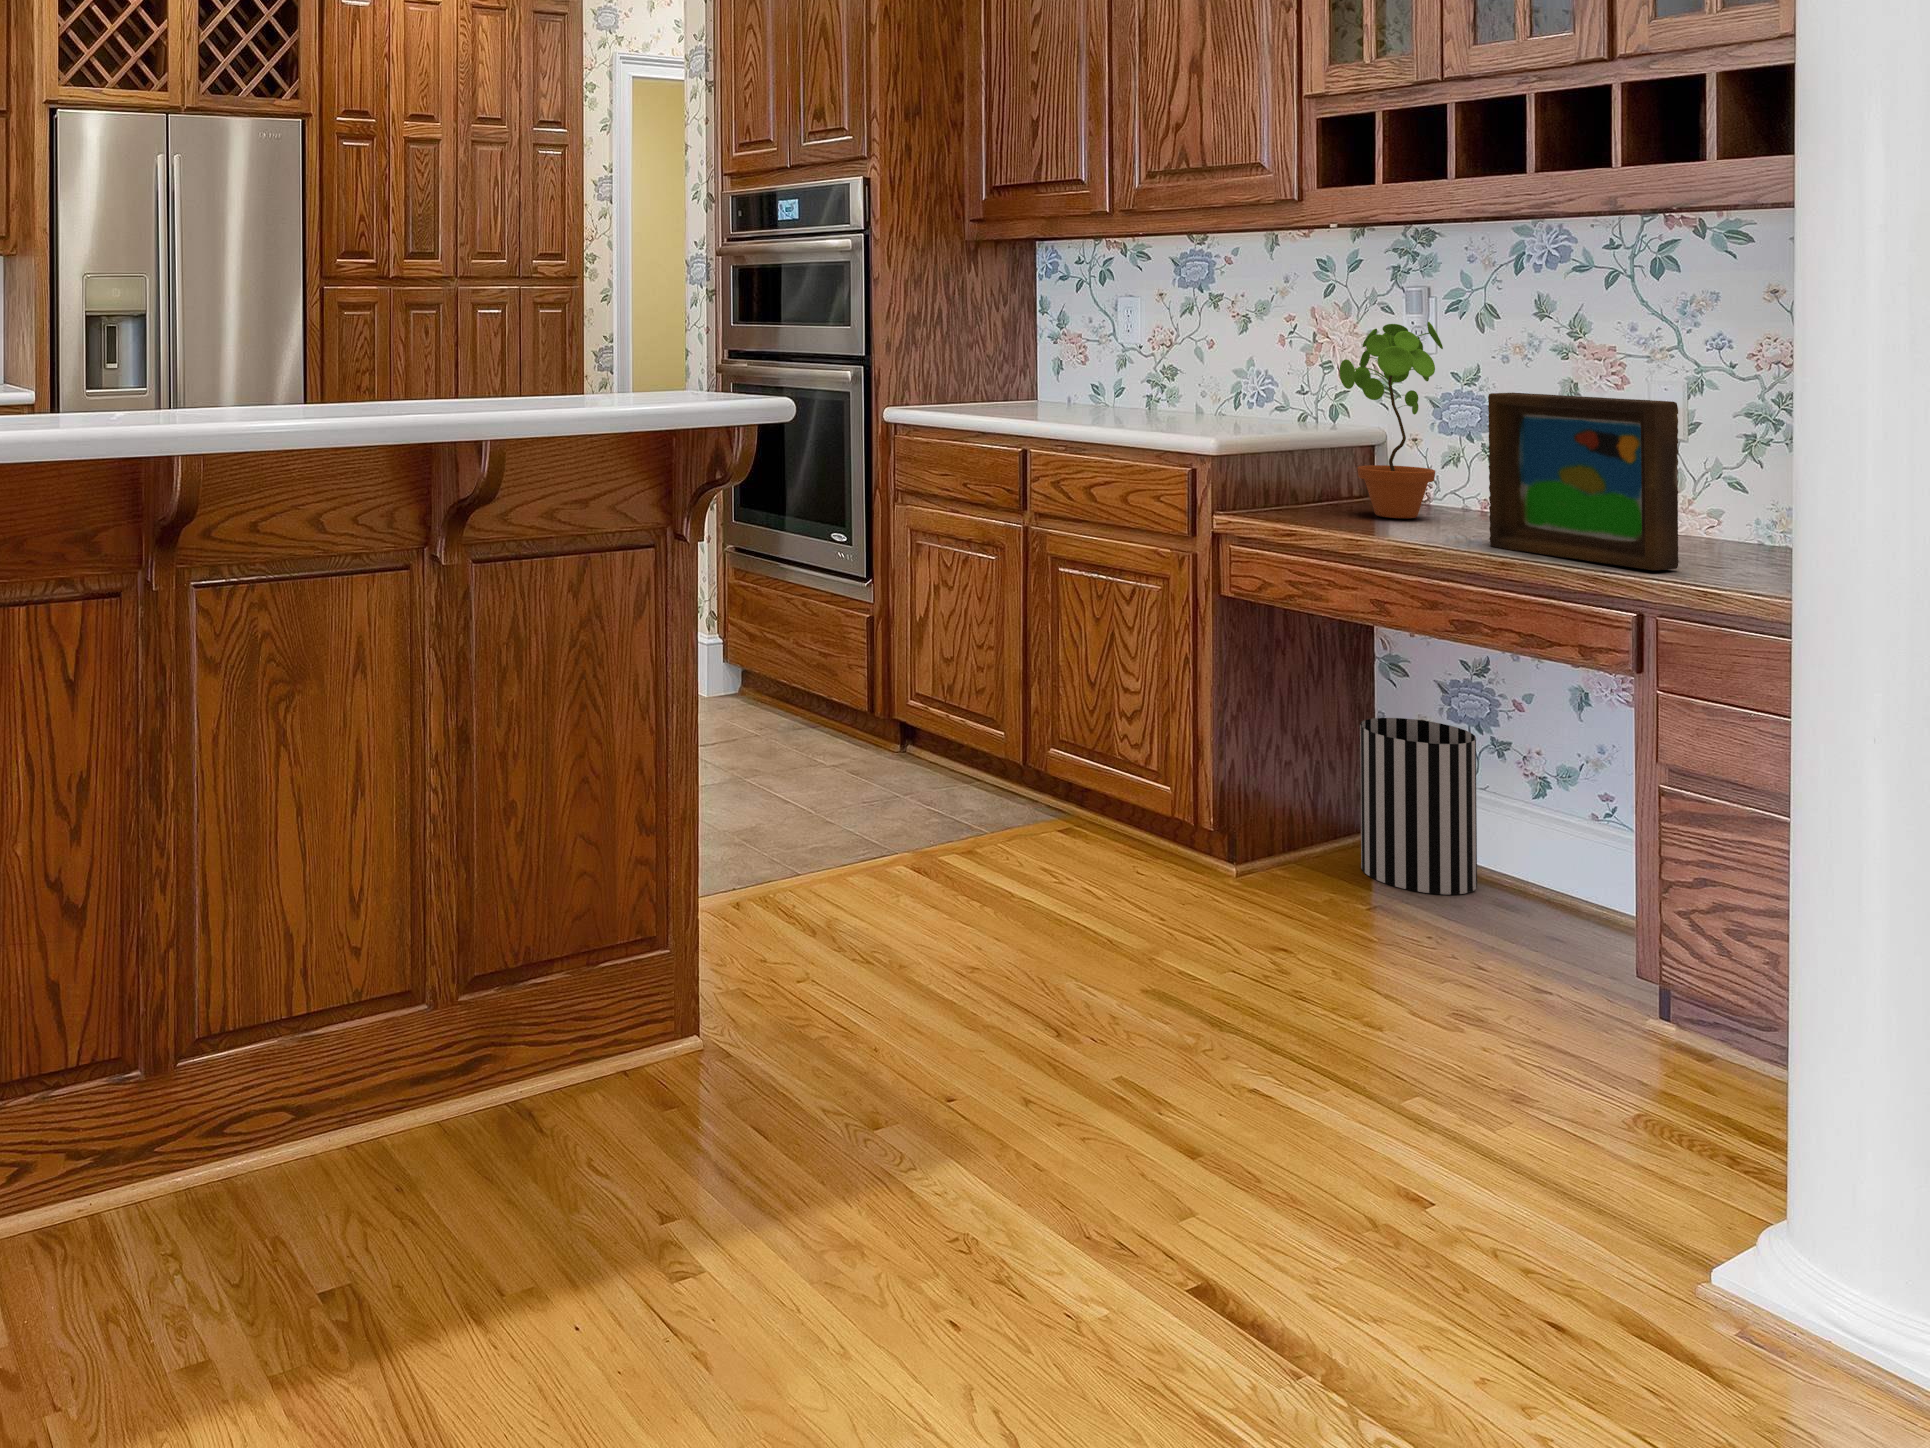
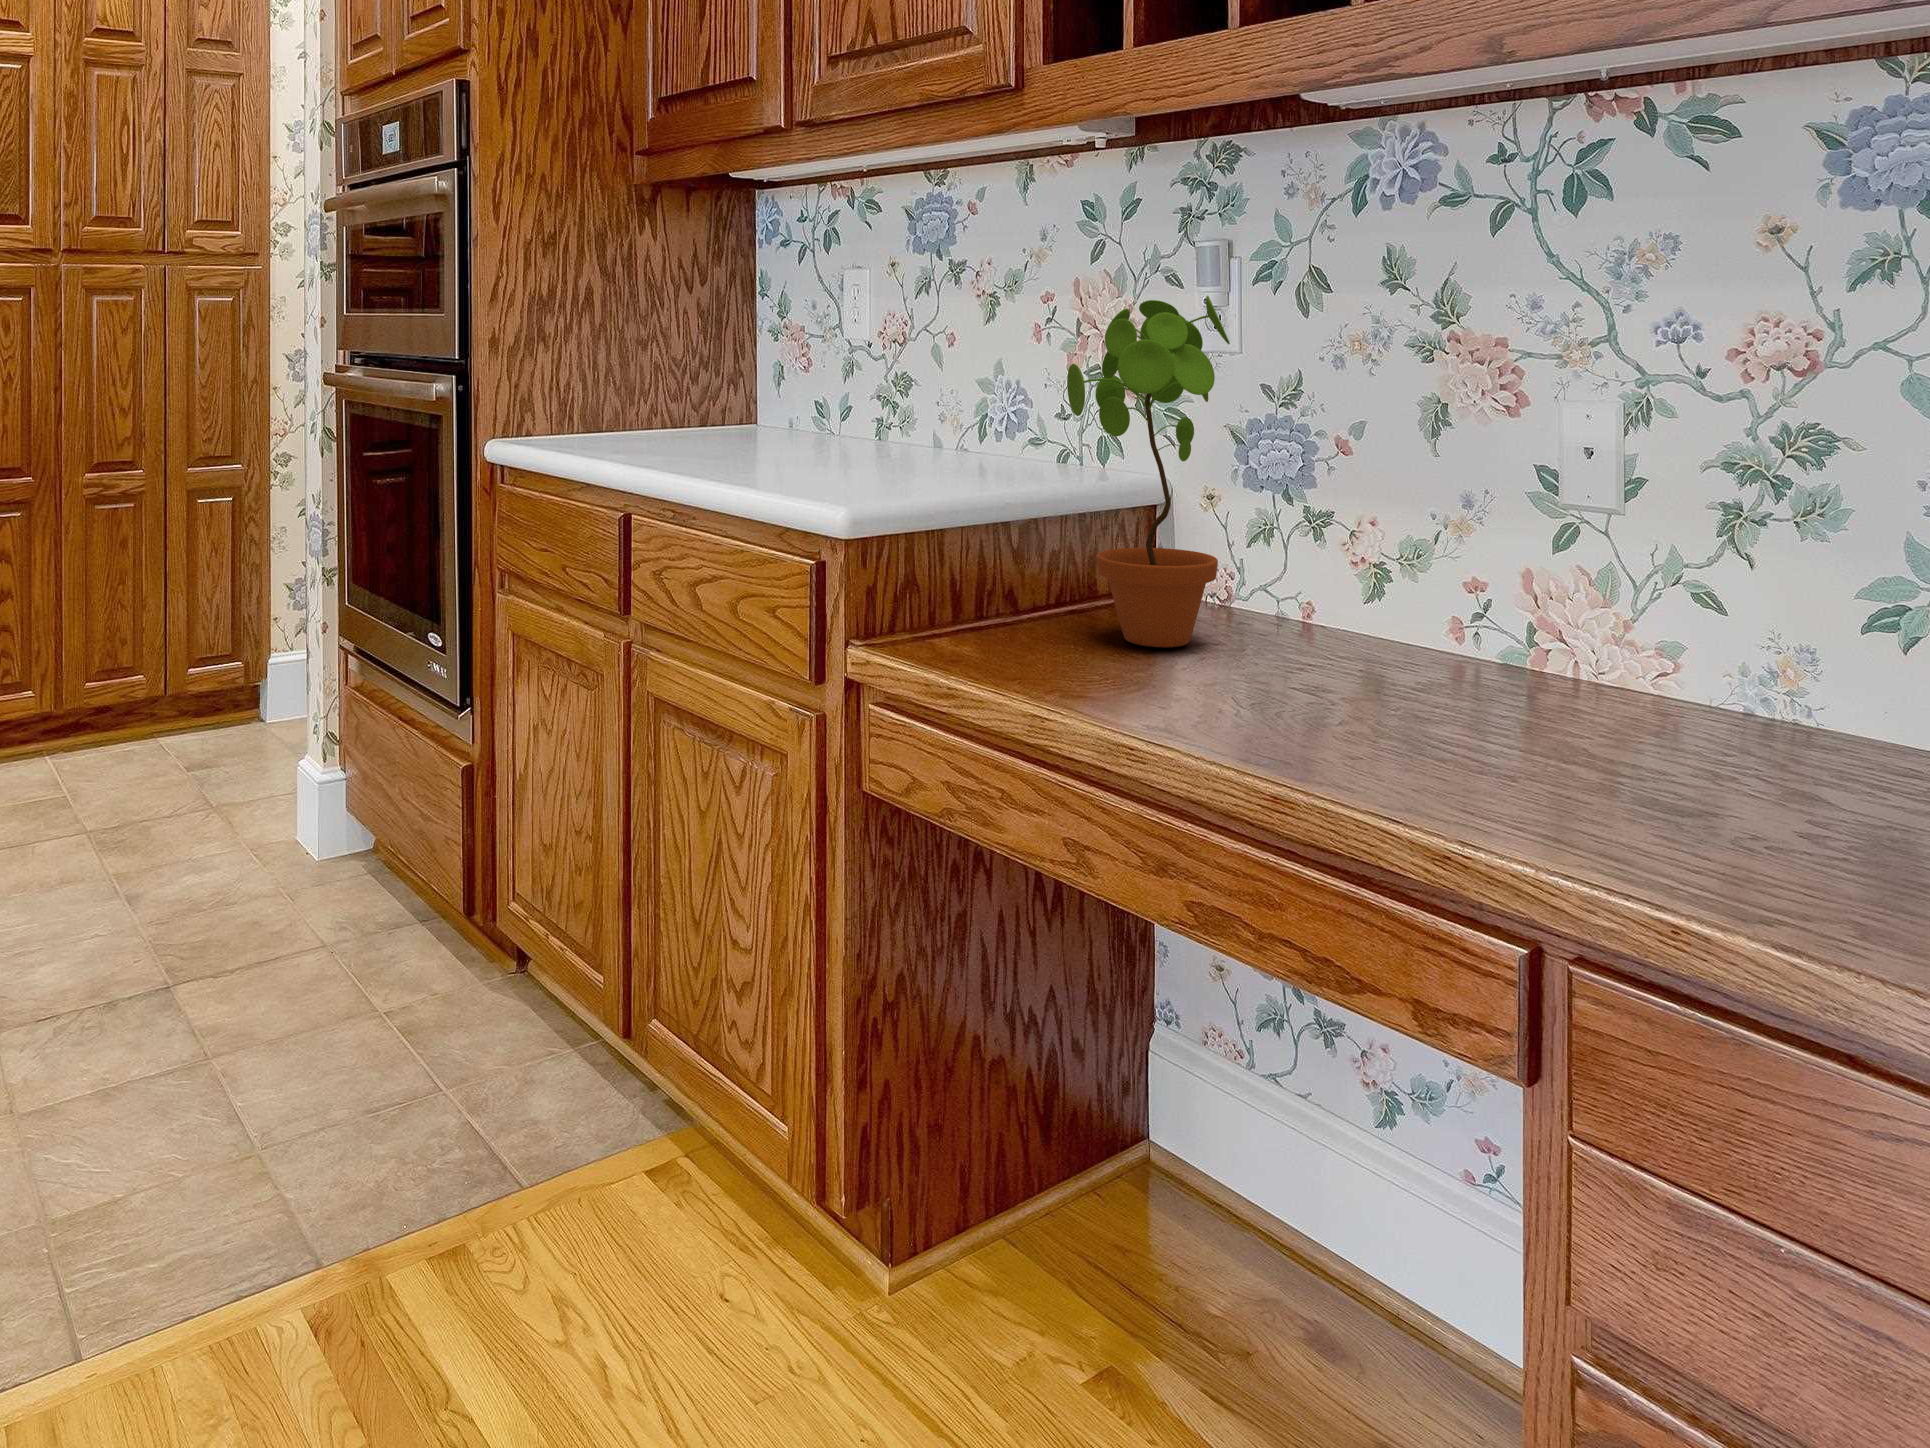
picture frame: present [1488,393,1679,570] -> none [1269,428,1603,818]
wastebasket: present [1360,718,1477,894] -> none [1108,976,1289,1325]

